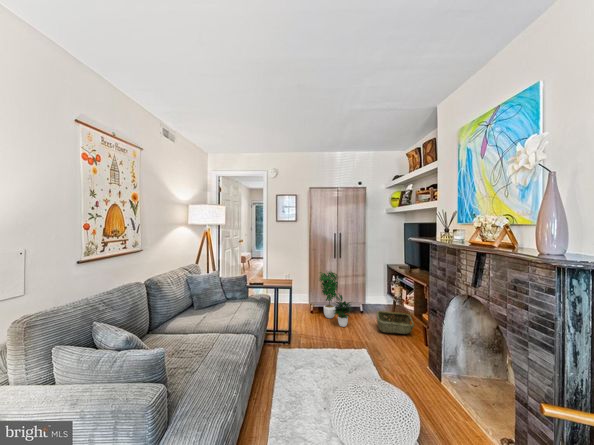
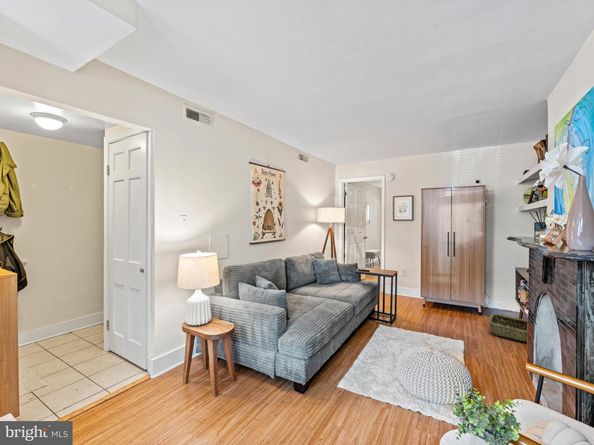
potted plant: present [320,272,351,327] -> none [430,266,464,323]

